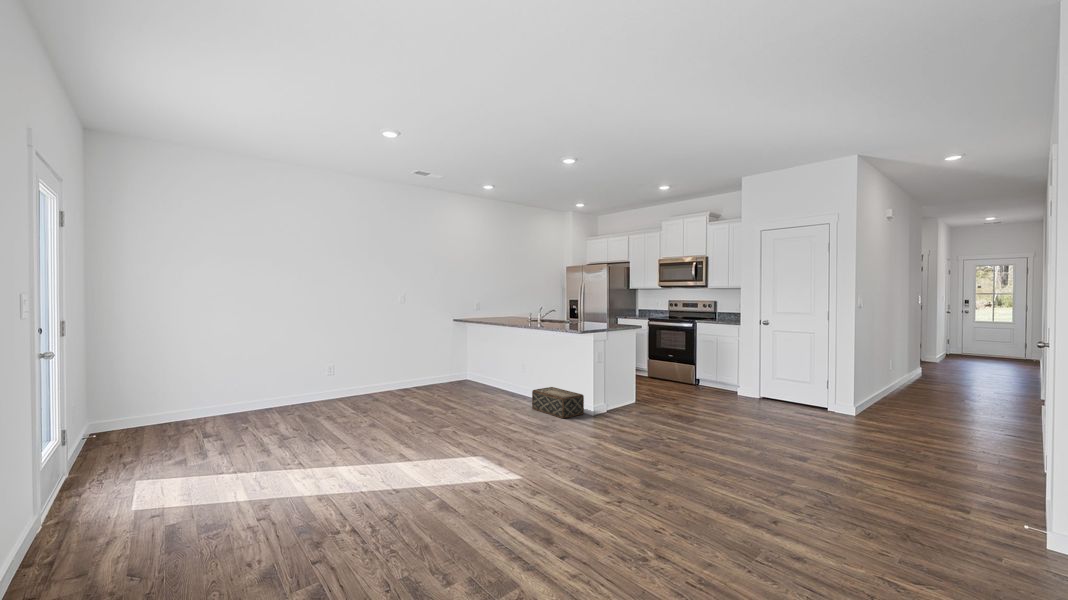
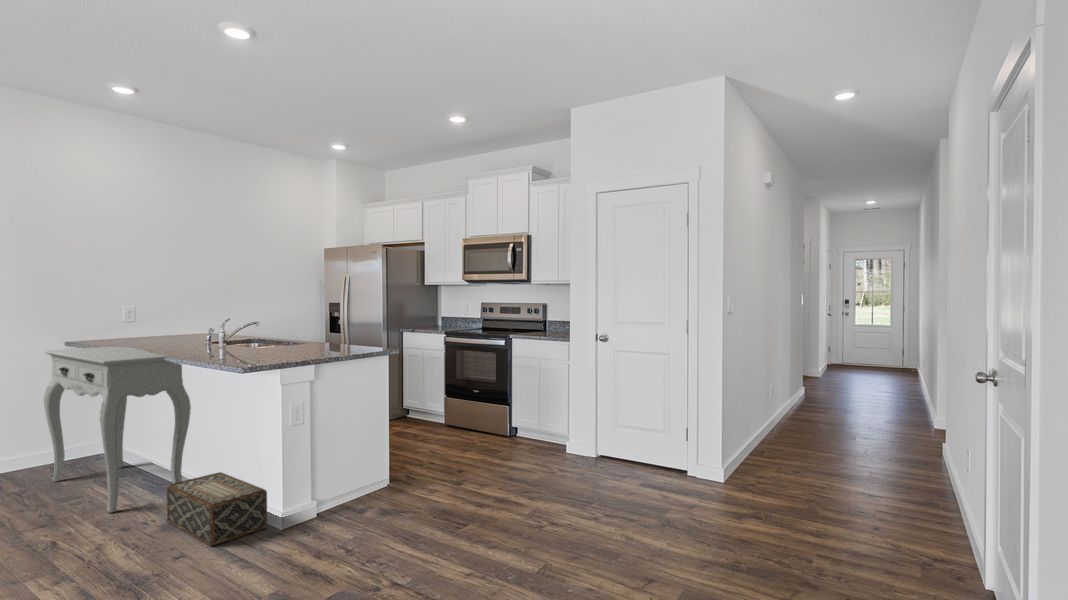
console table: none [455,322,531,403] -> present [44,346,191,513]

